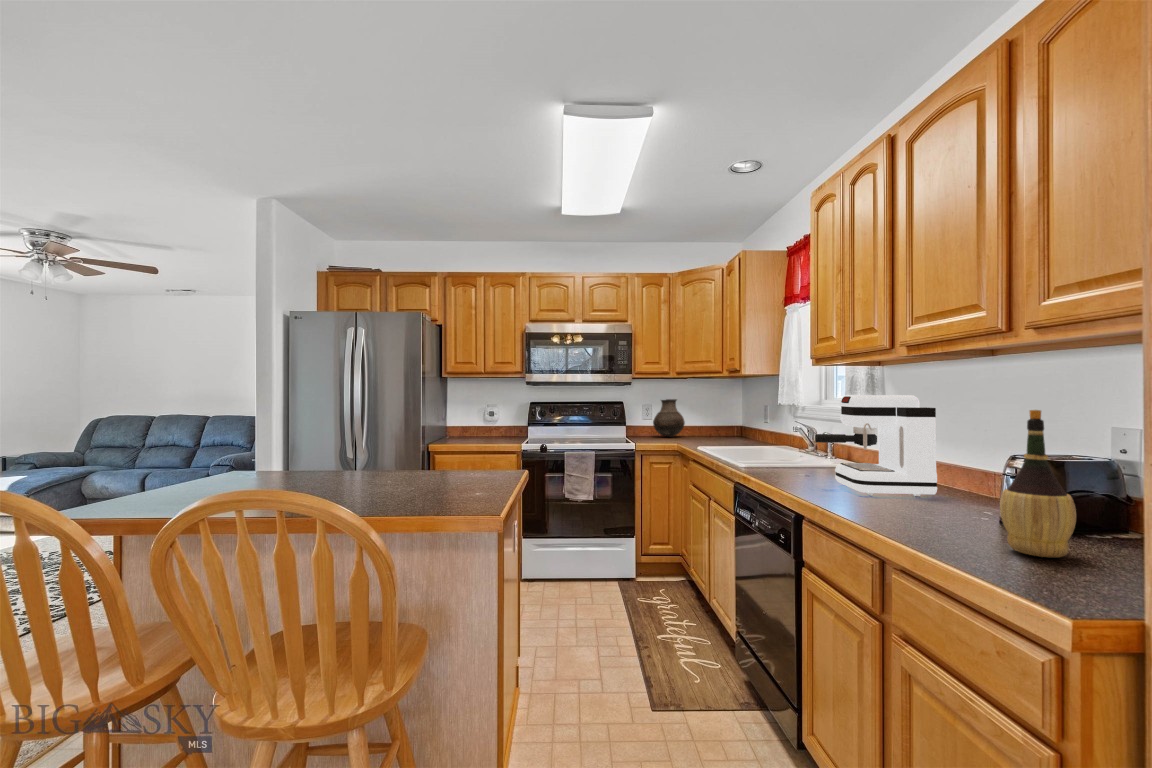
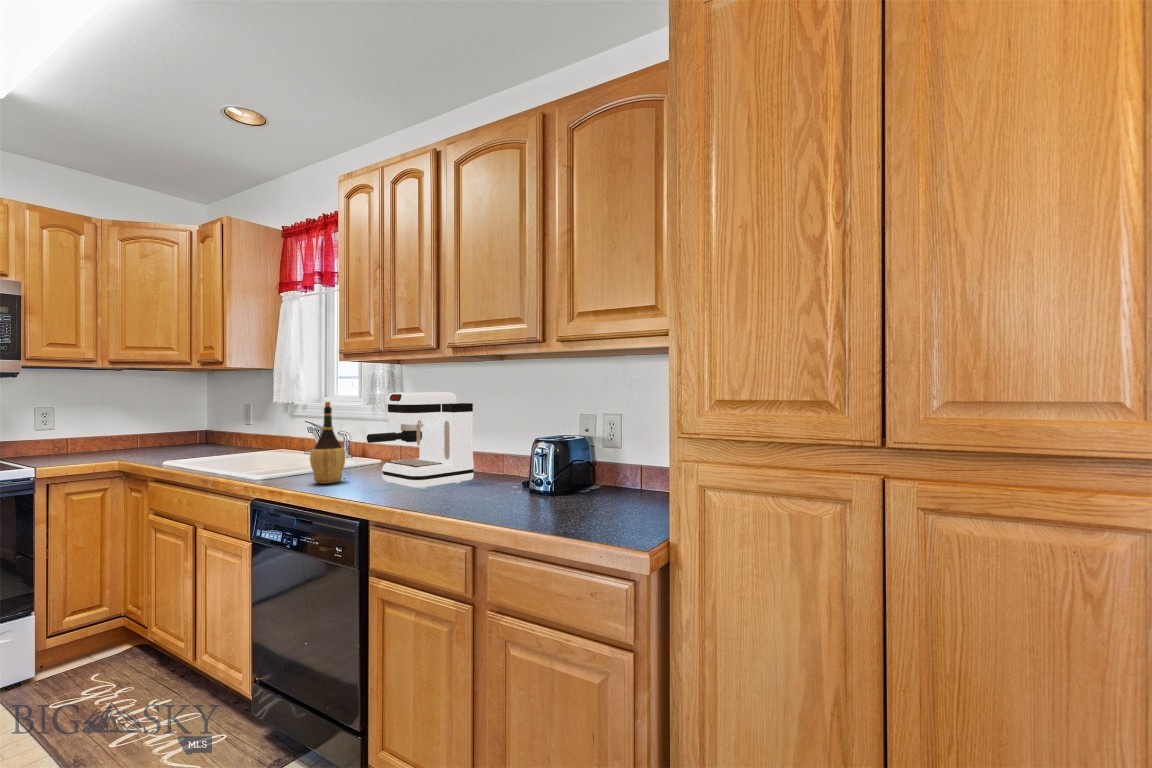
vase: present [653,399,685,437] -> none [59,399,117,453]
wine bottle: present [1000,410,1076,557] -> present [310,402,345,483]

